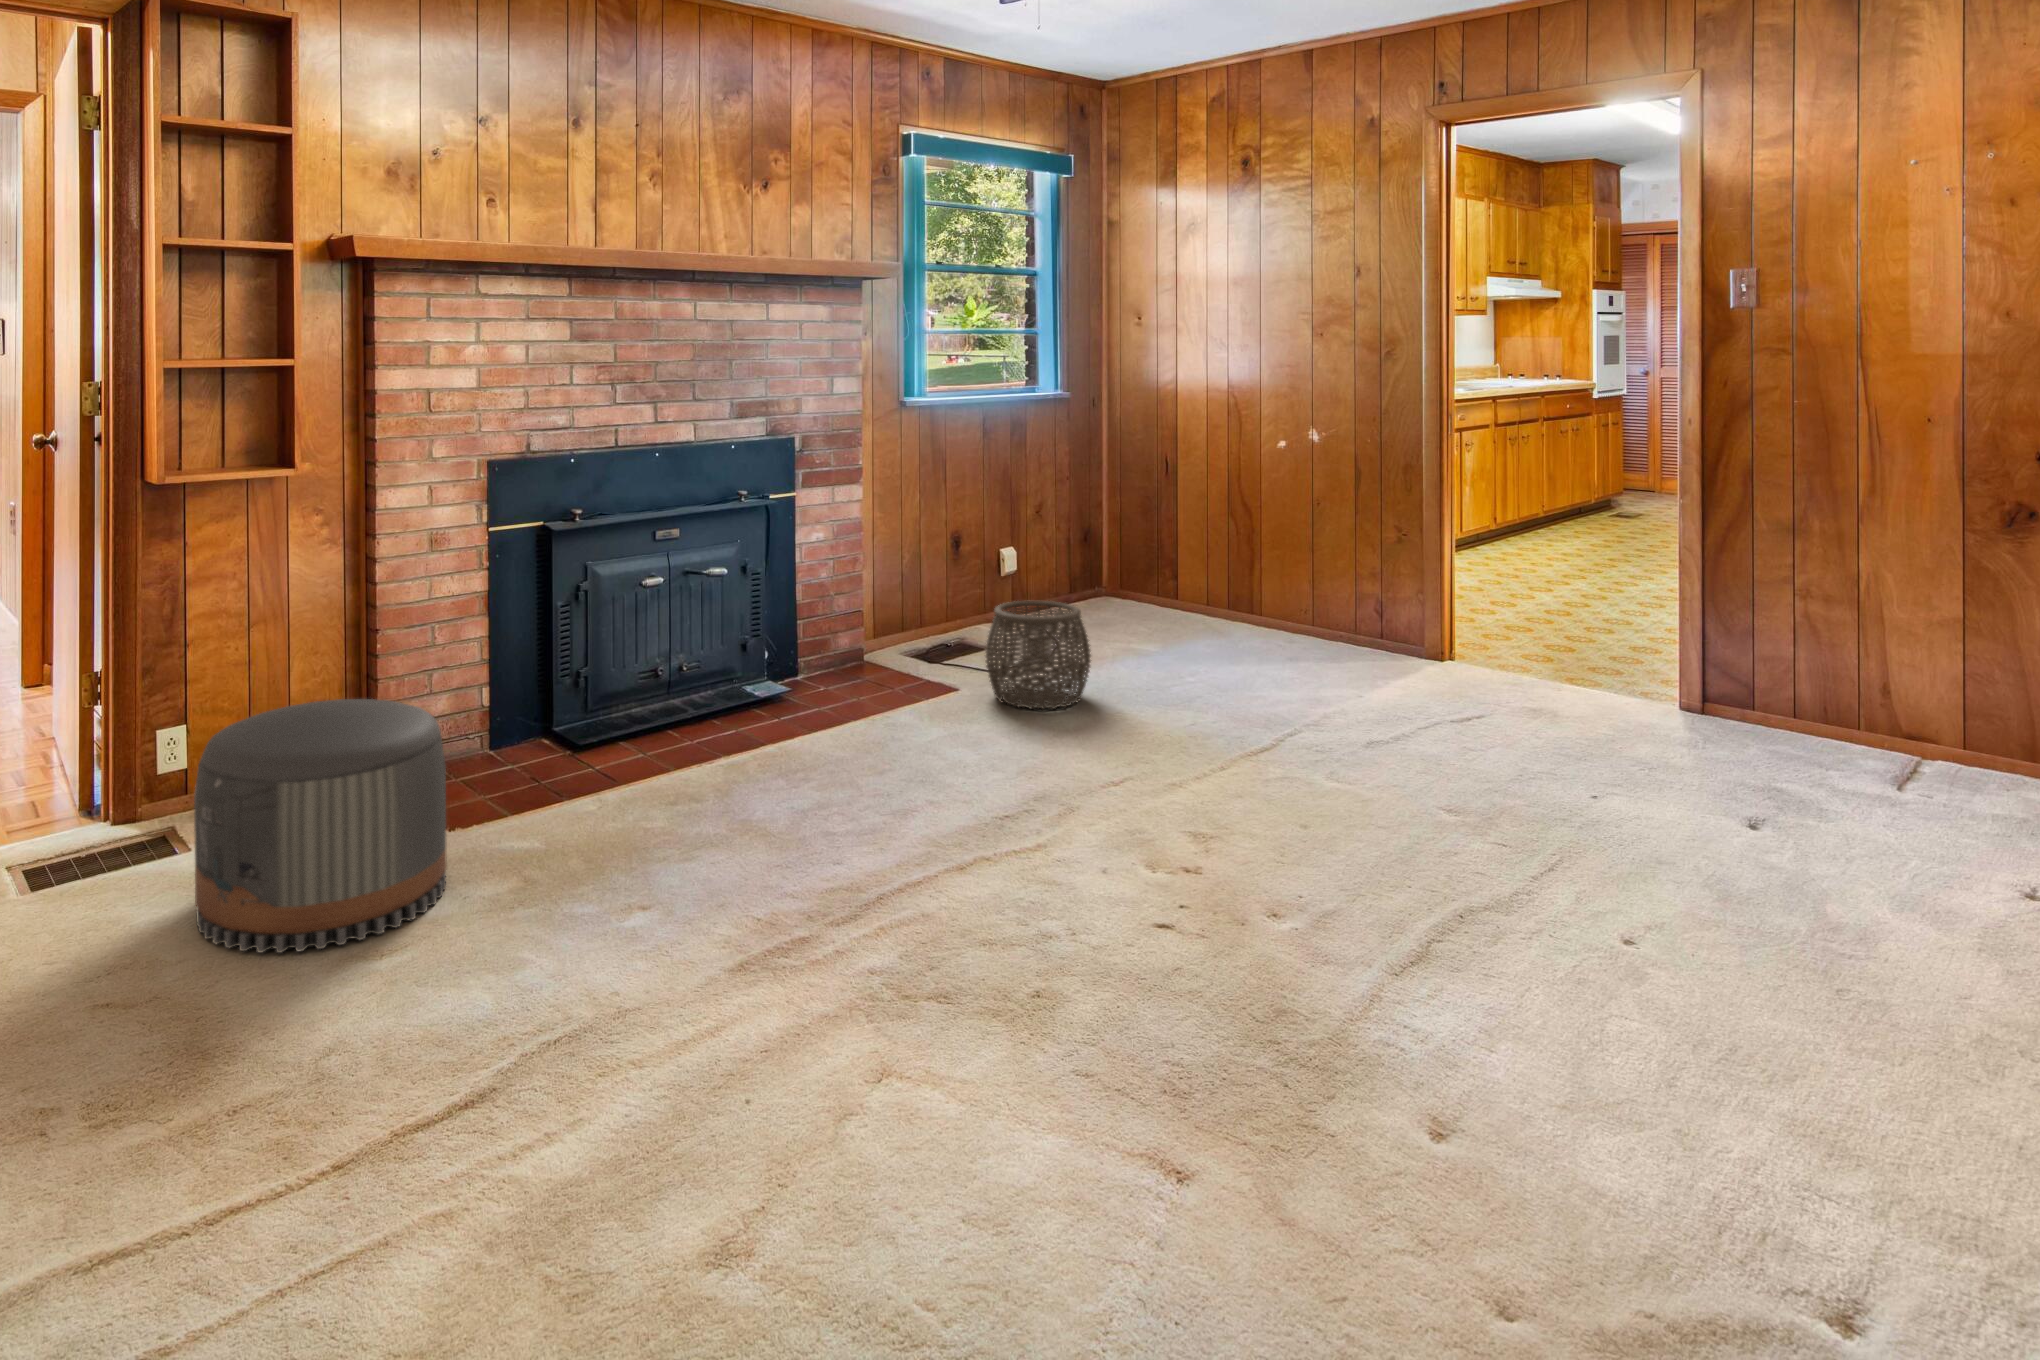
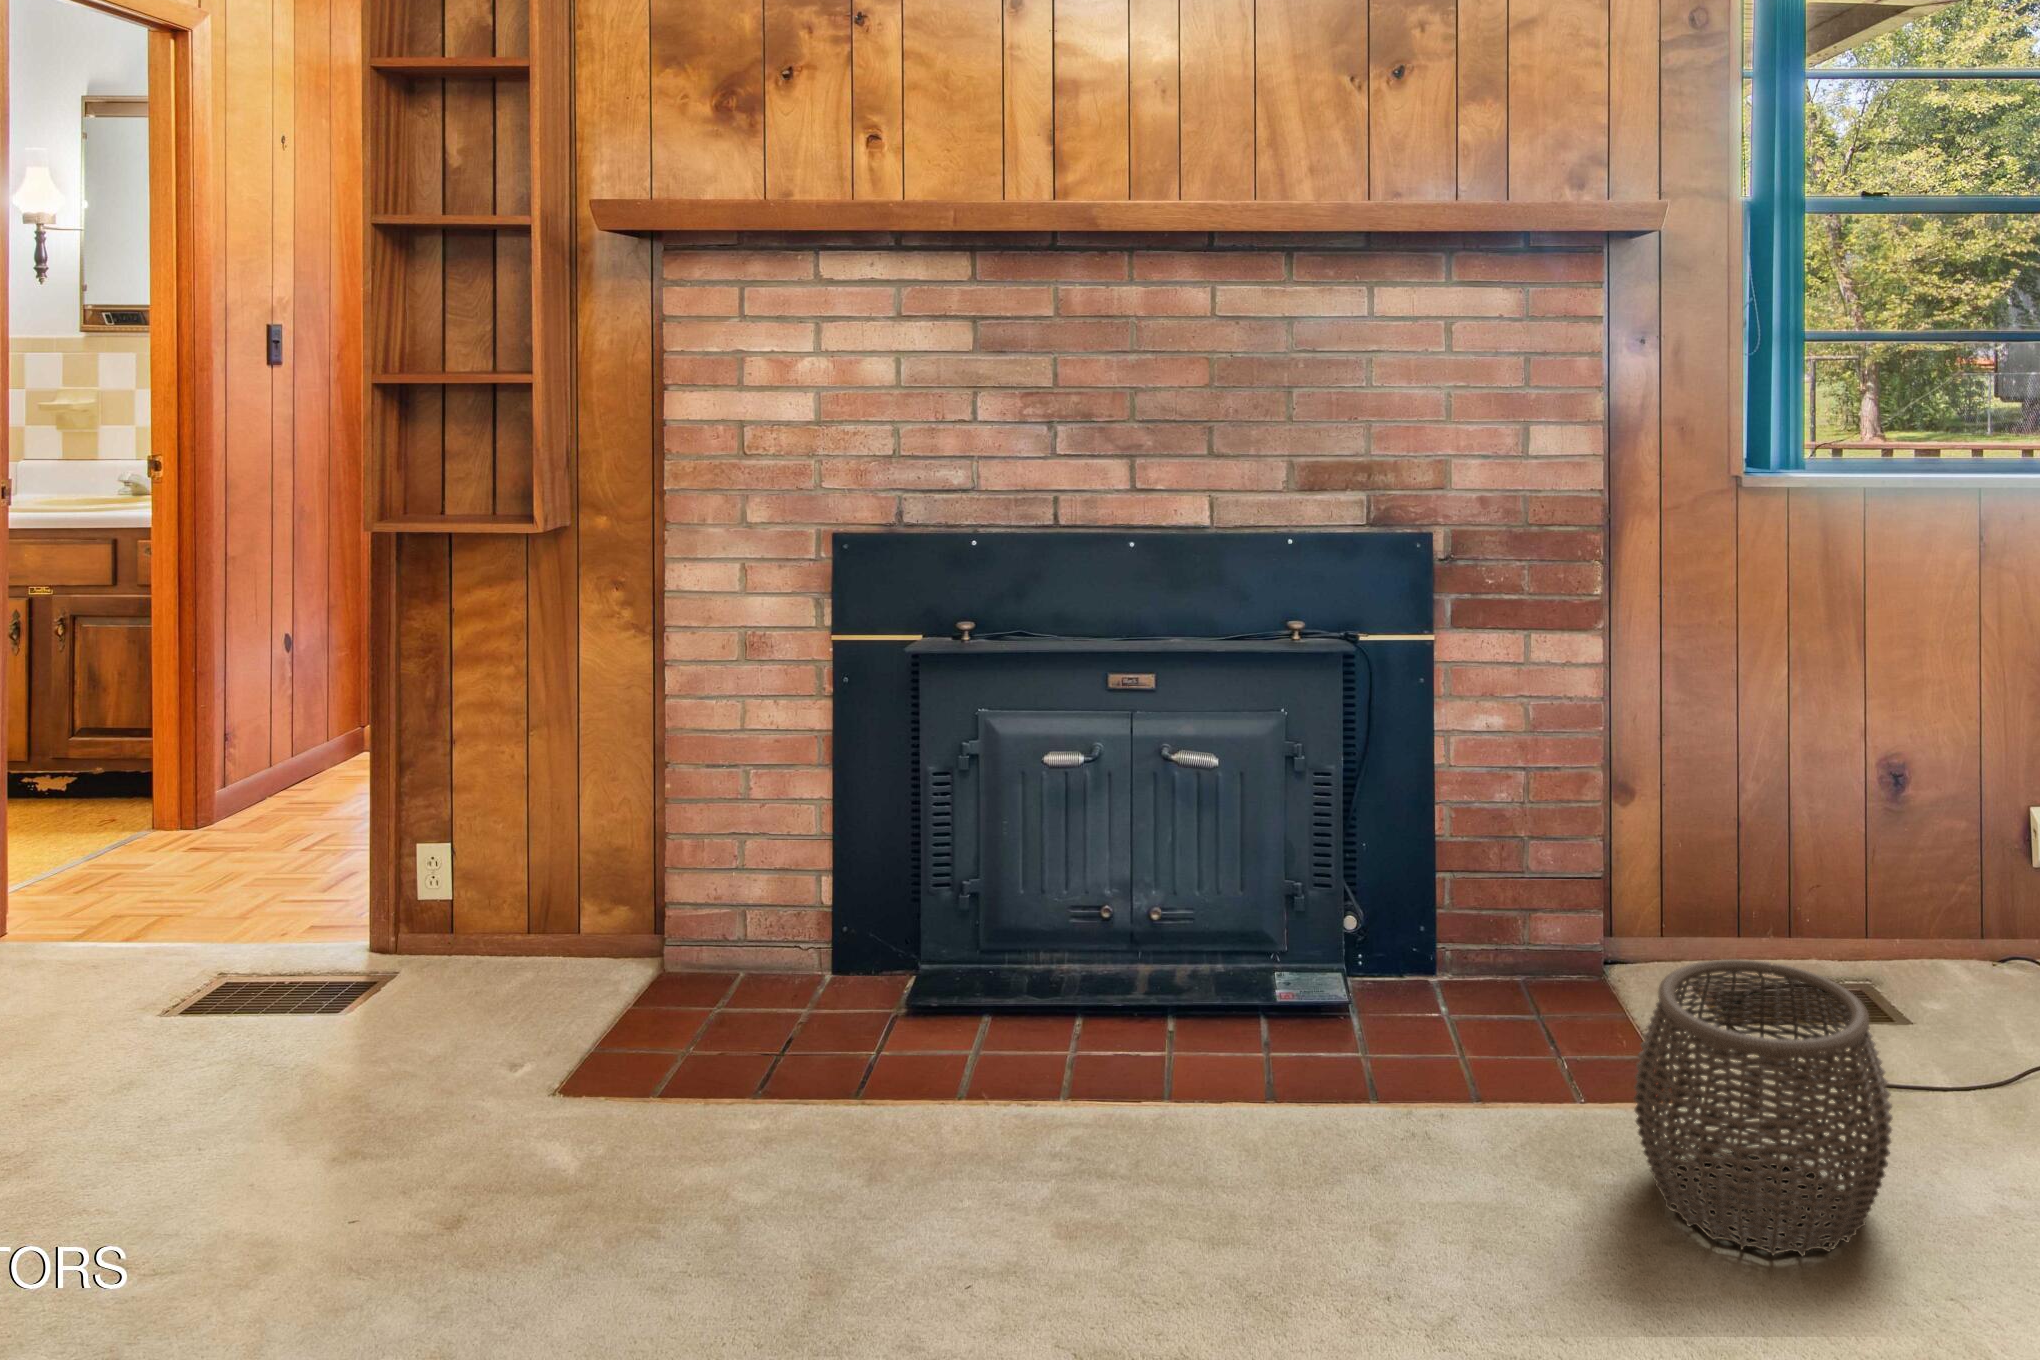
pouf: present [194,699,447,953] -> none [77,871,454,1253]

